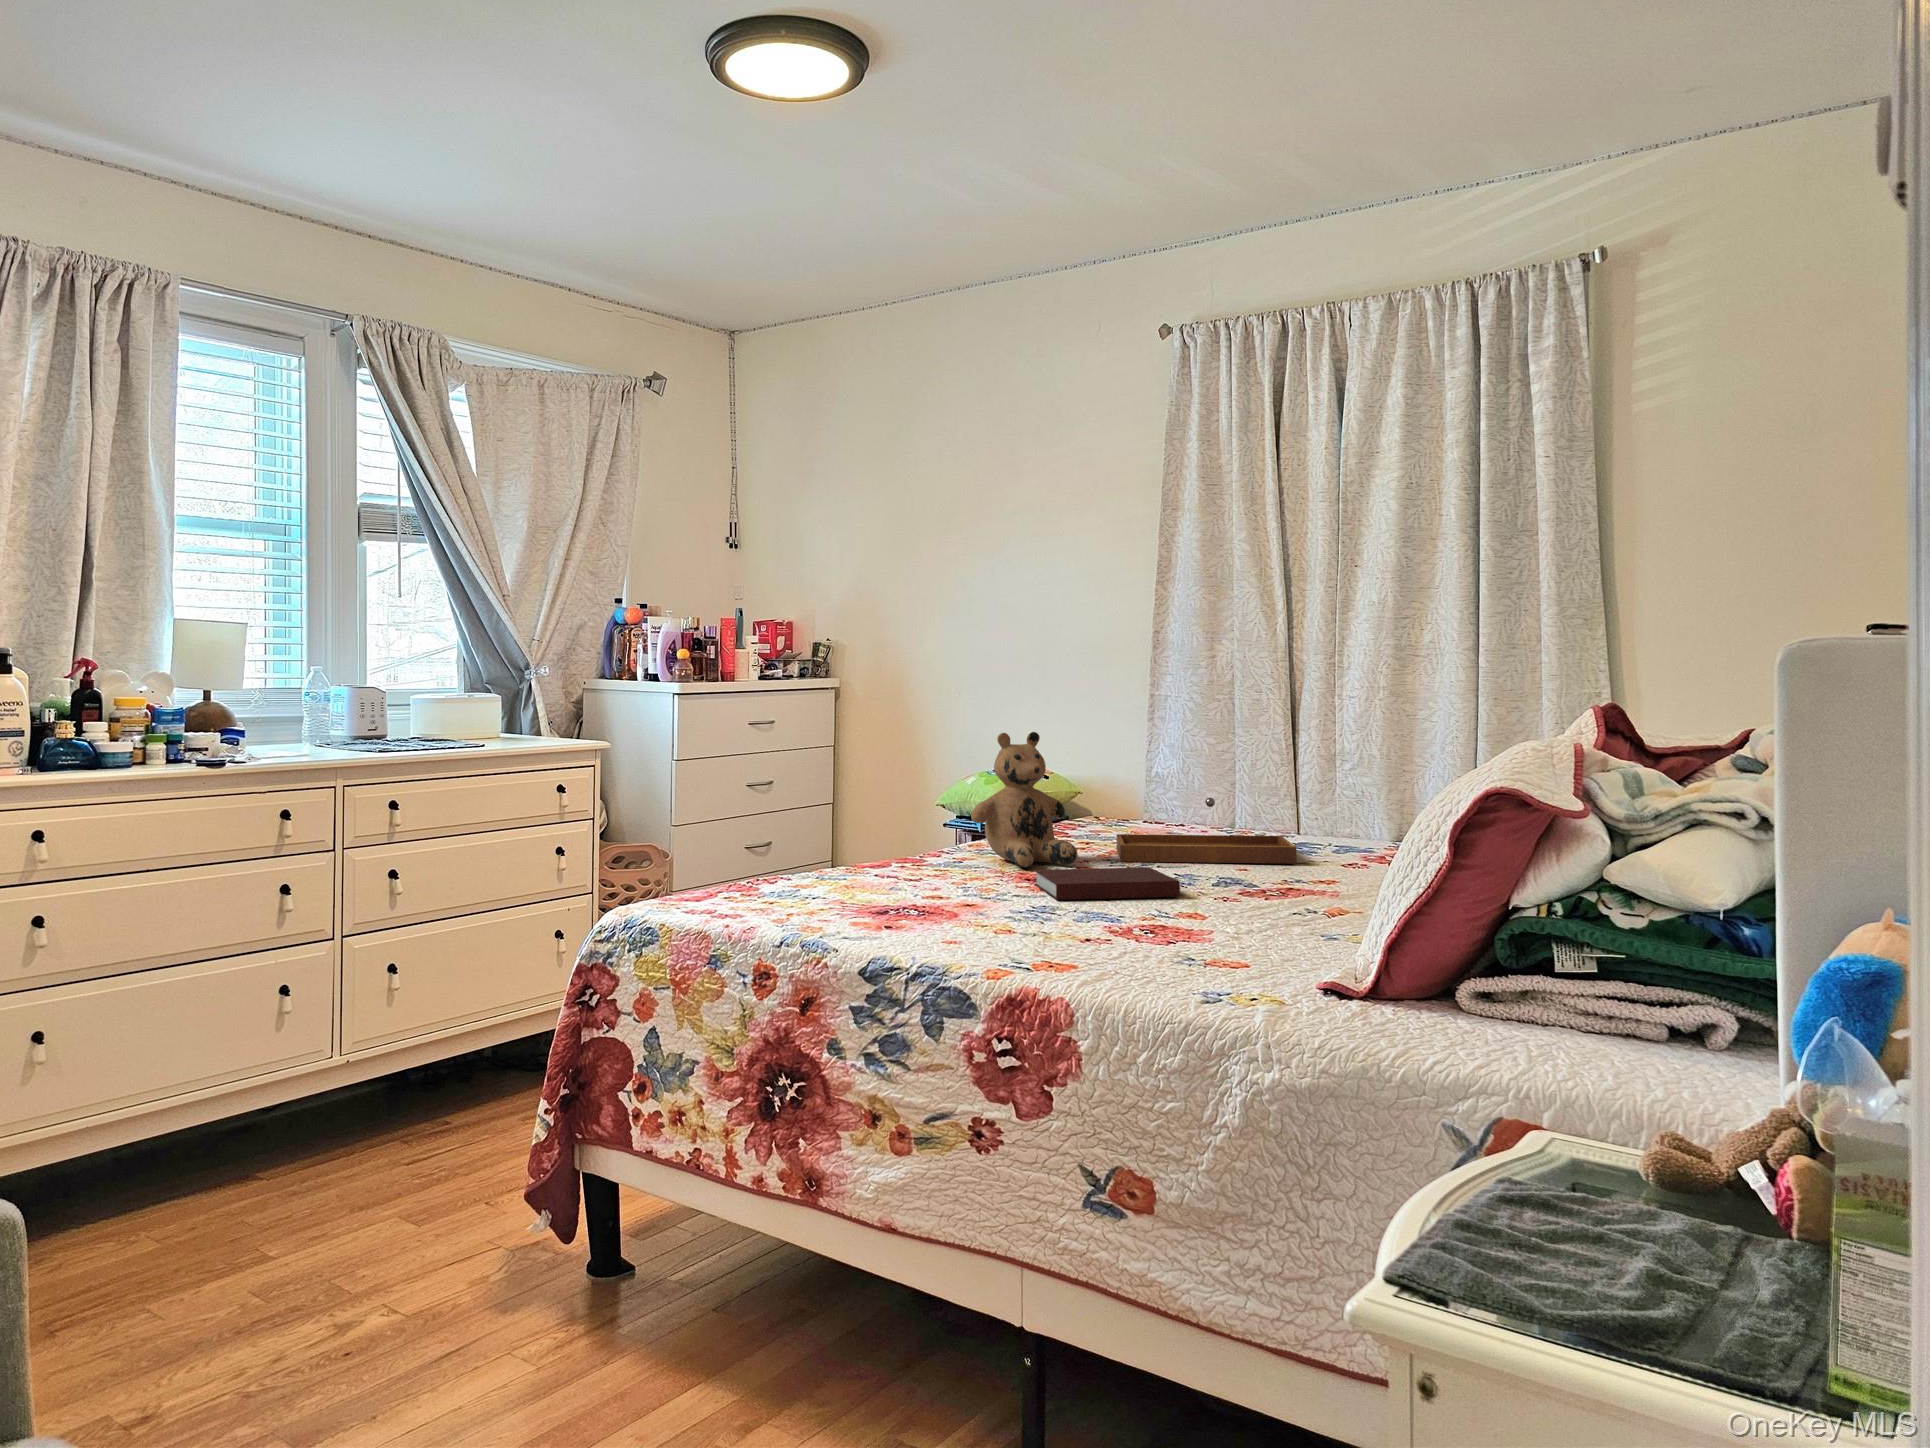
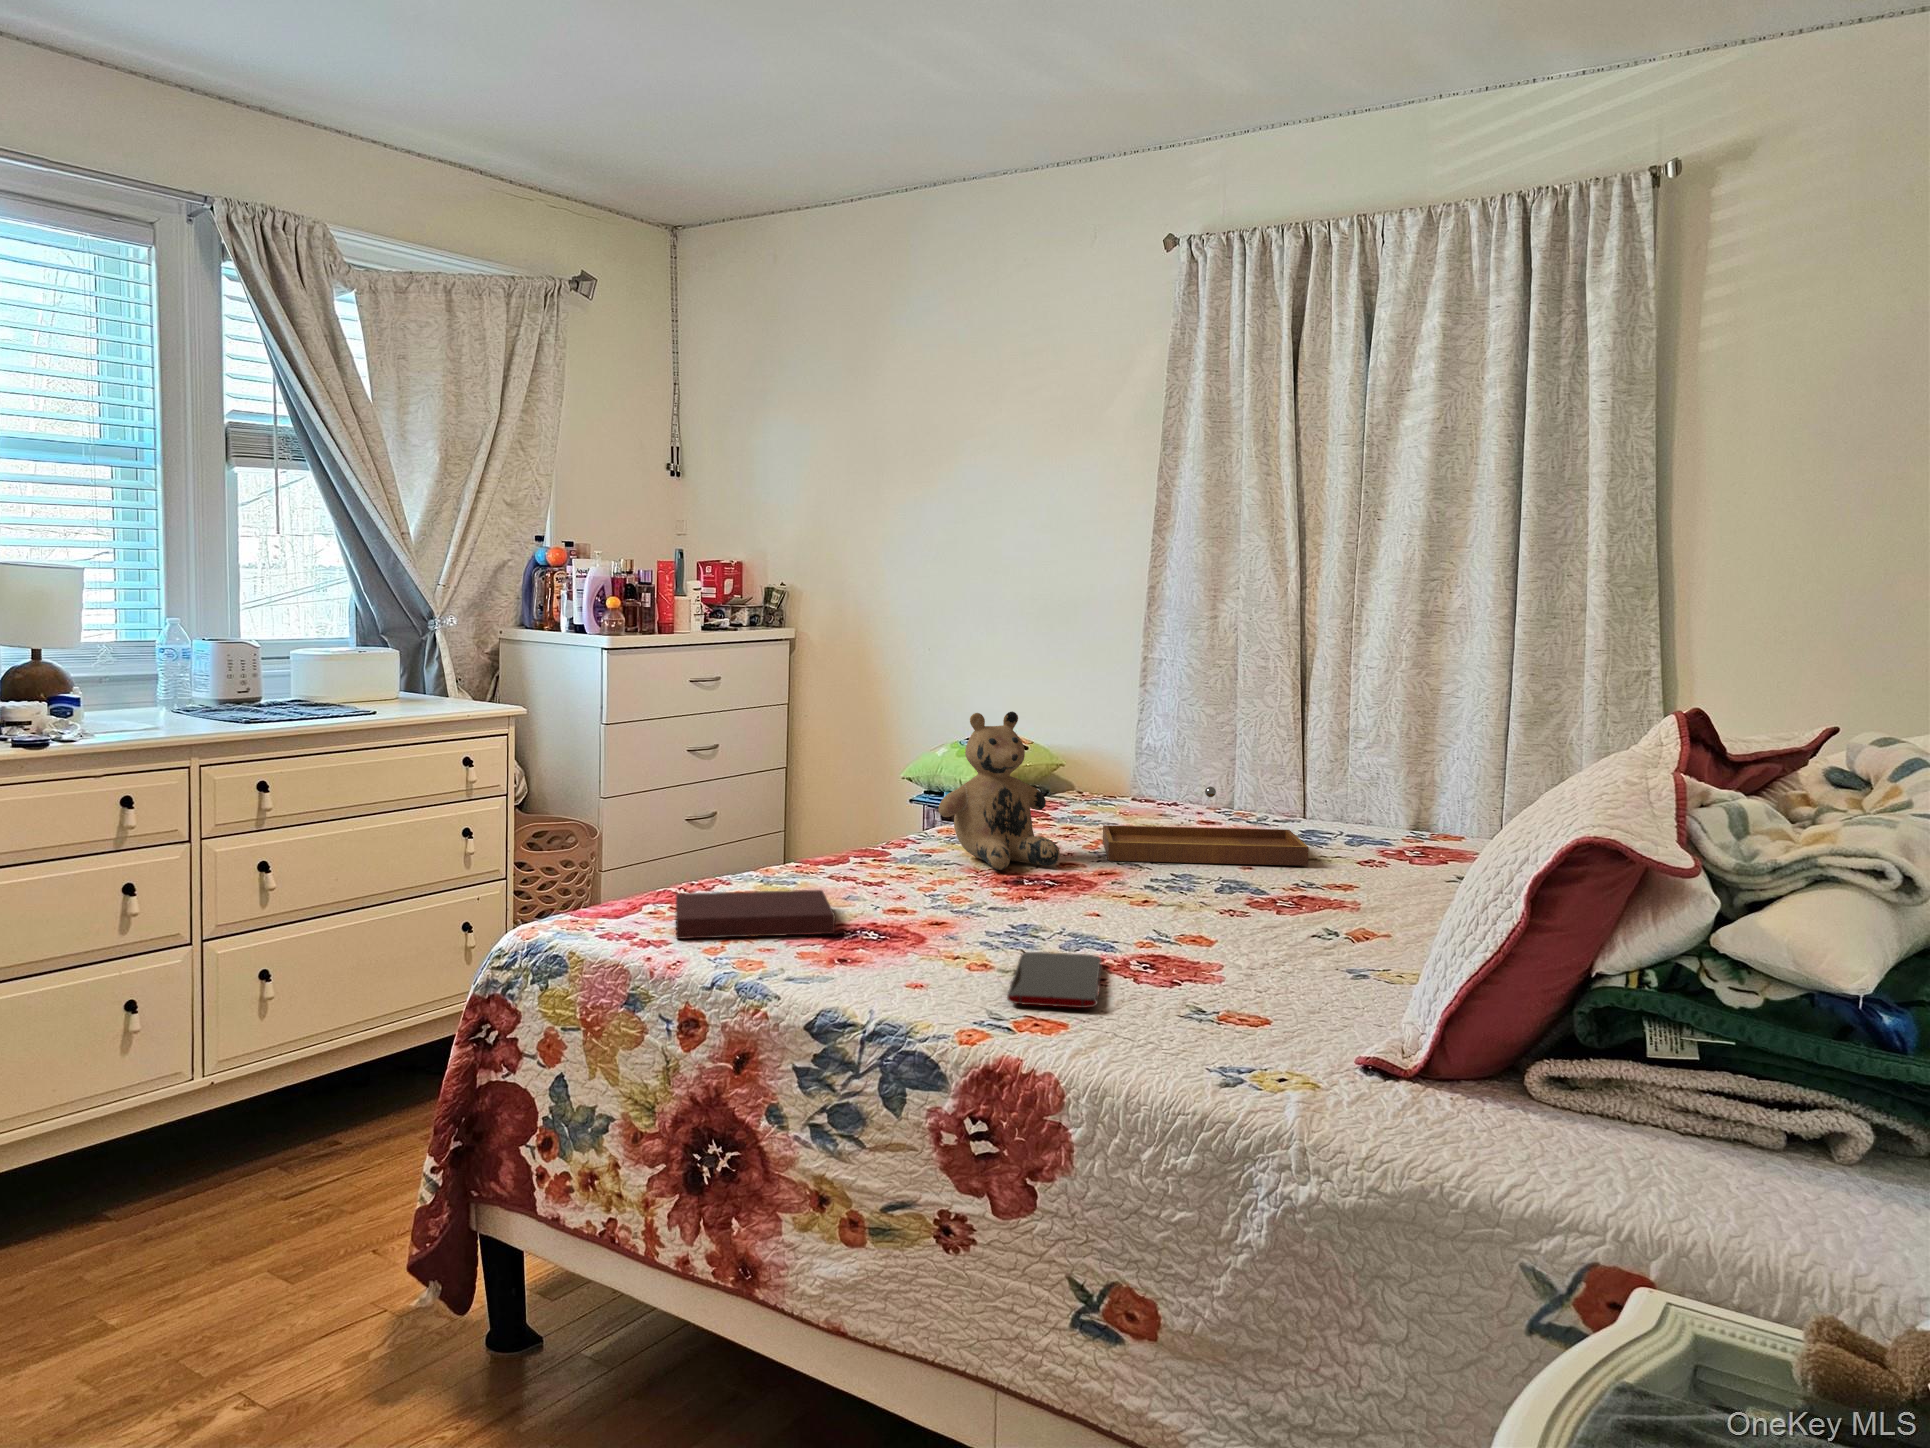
notebook: present [1034,867,1180,900] -> present [676,890,835,939]
smartphone: none [1028,919,1110,954] -> present [1007,952,1102,1008]

